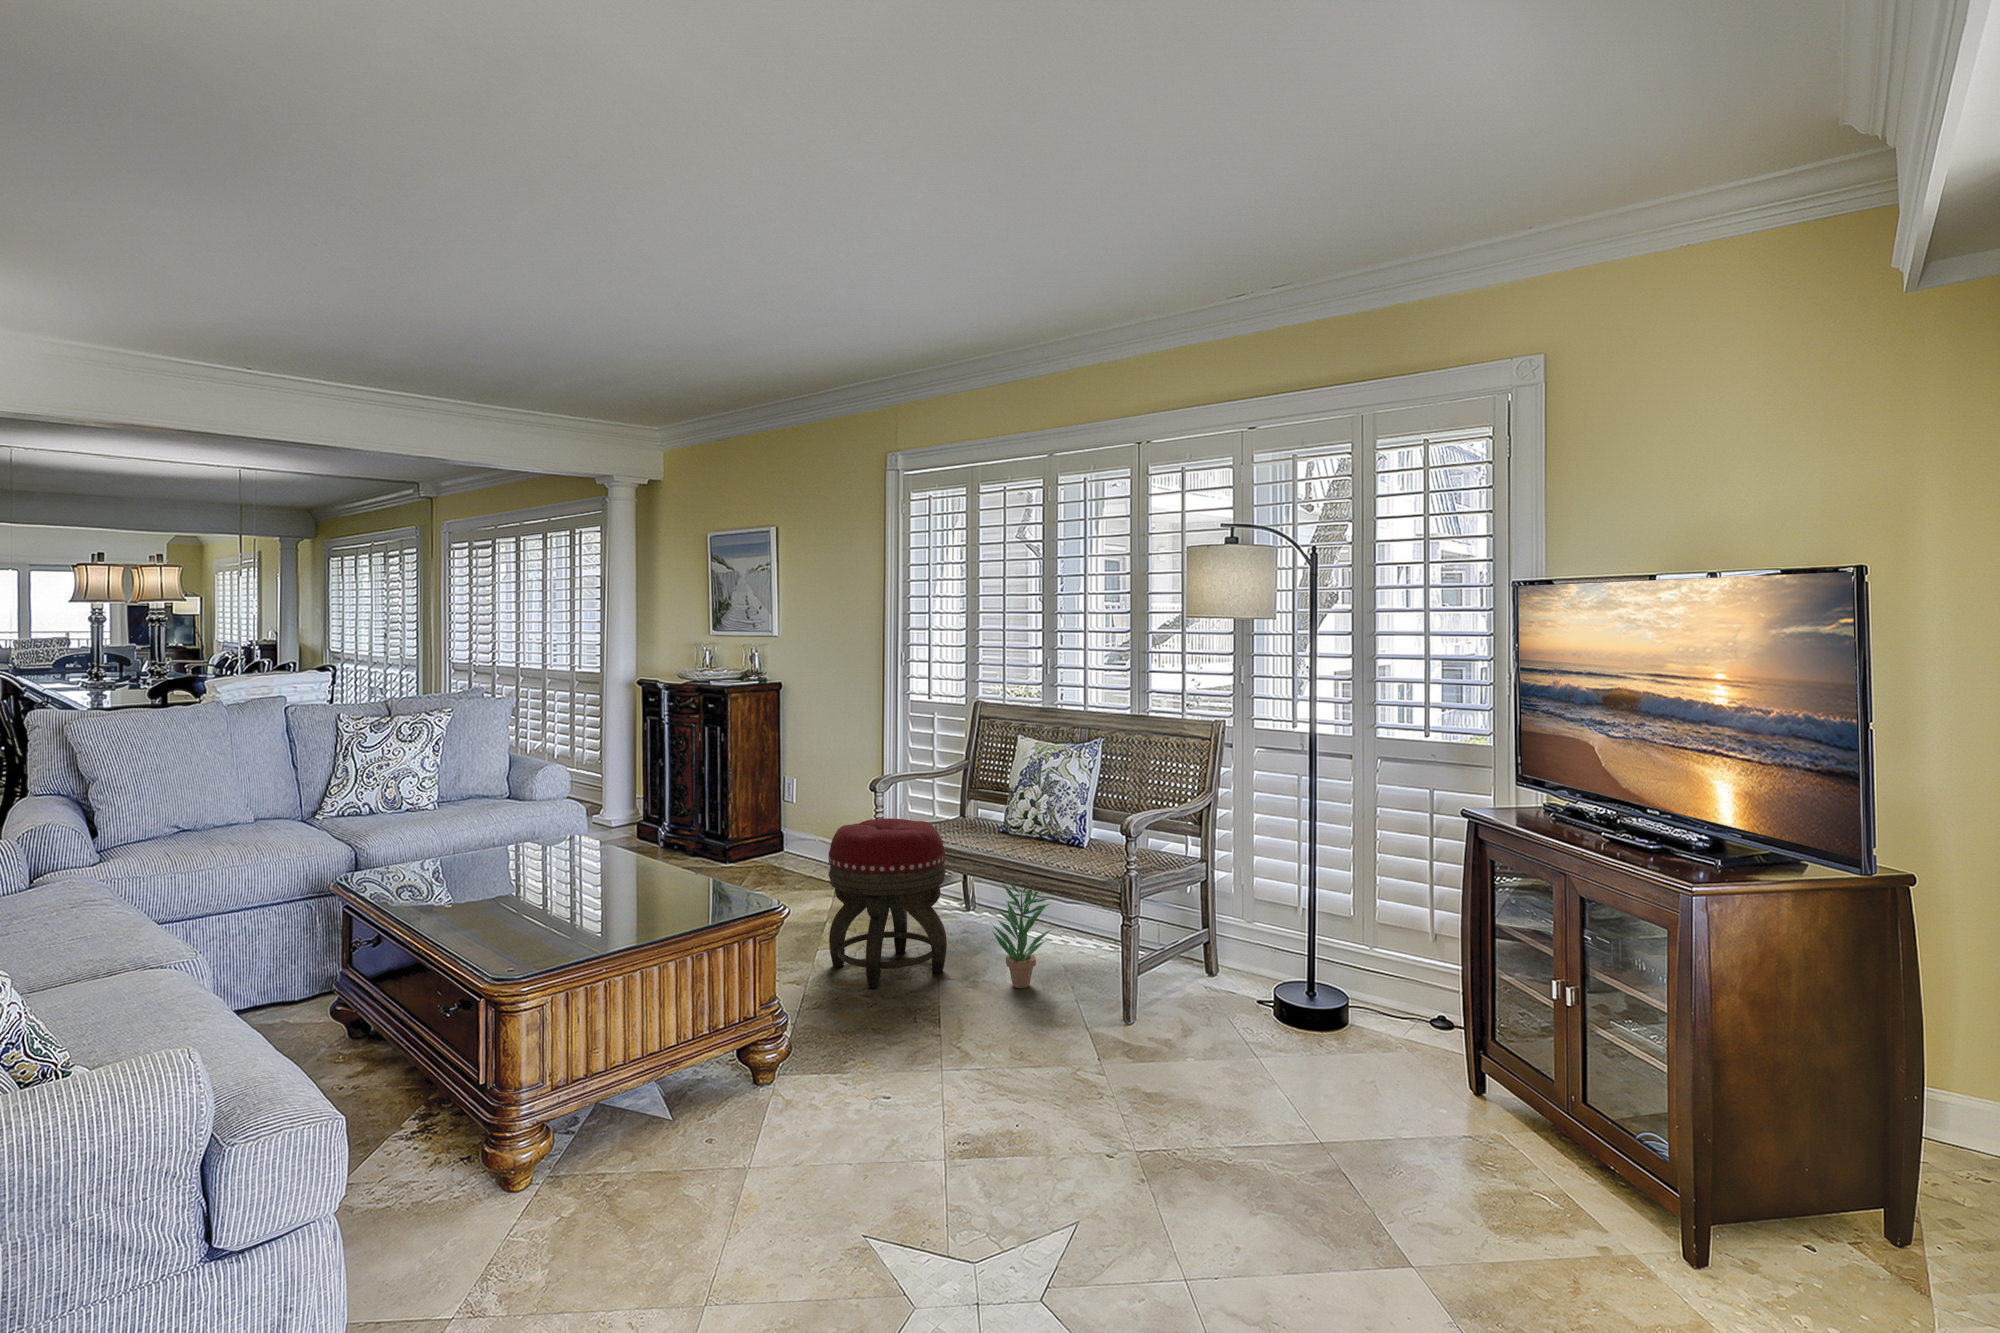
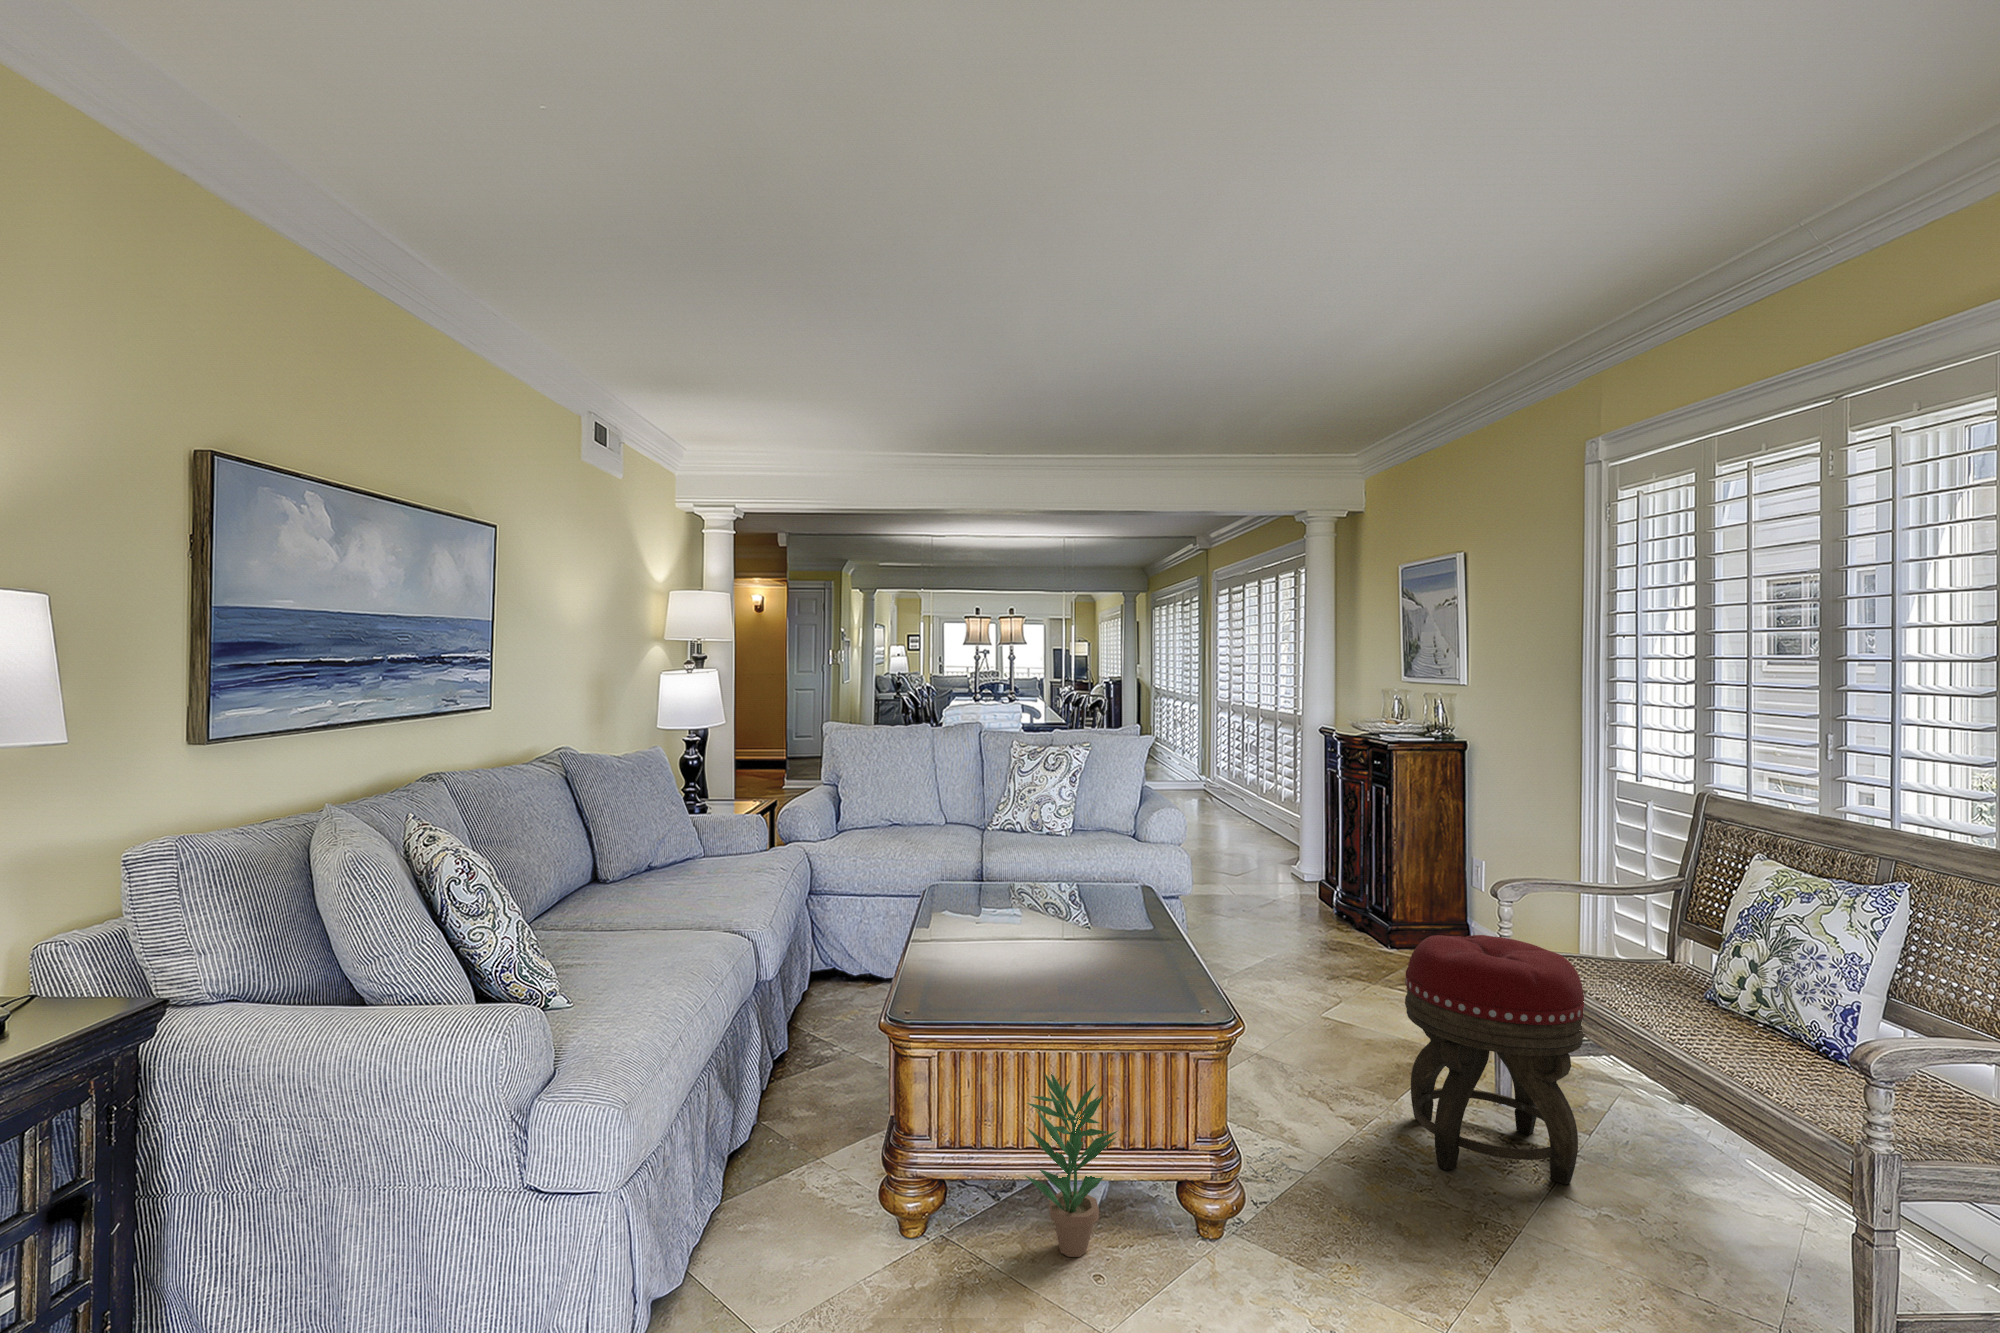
potted plant: present [992,883,1051,988] -> present [1025,1073,1117,1257]

